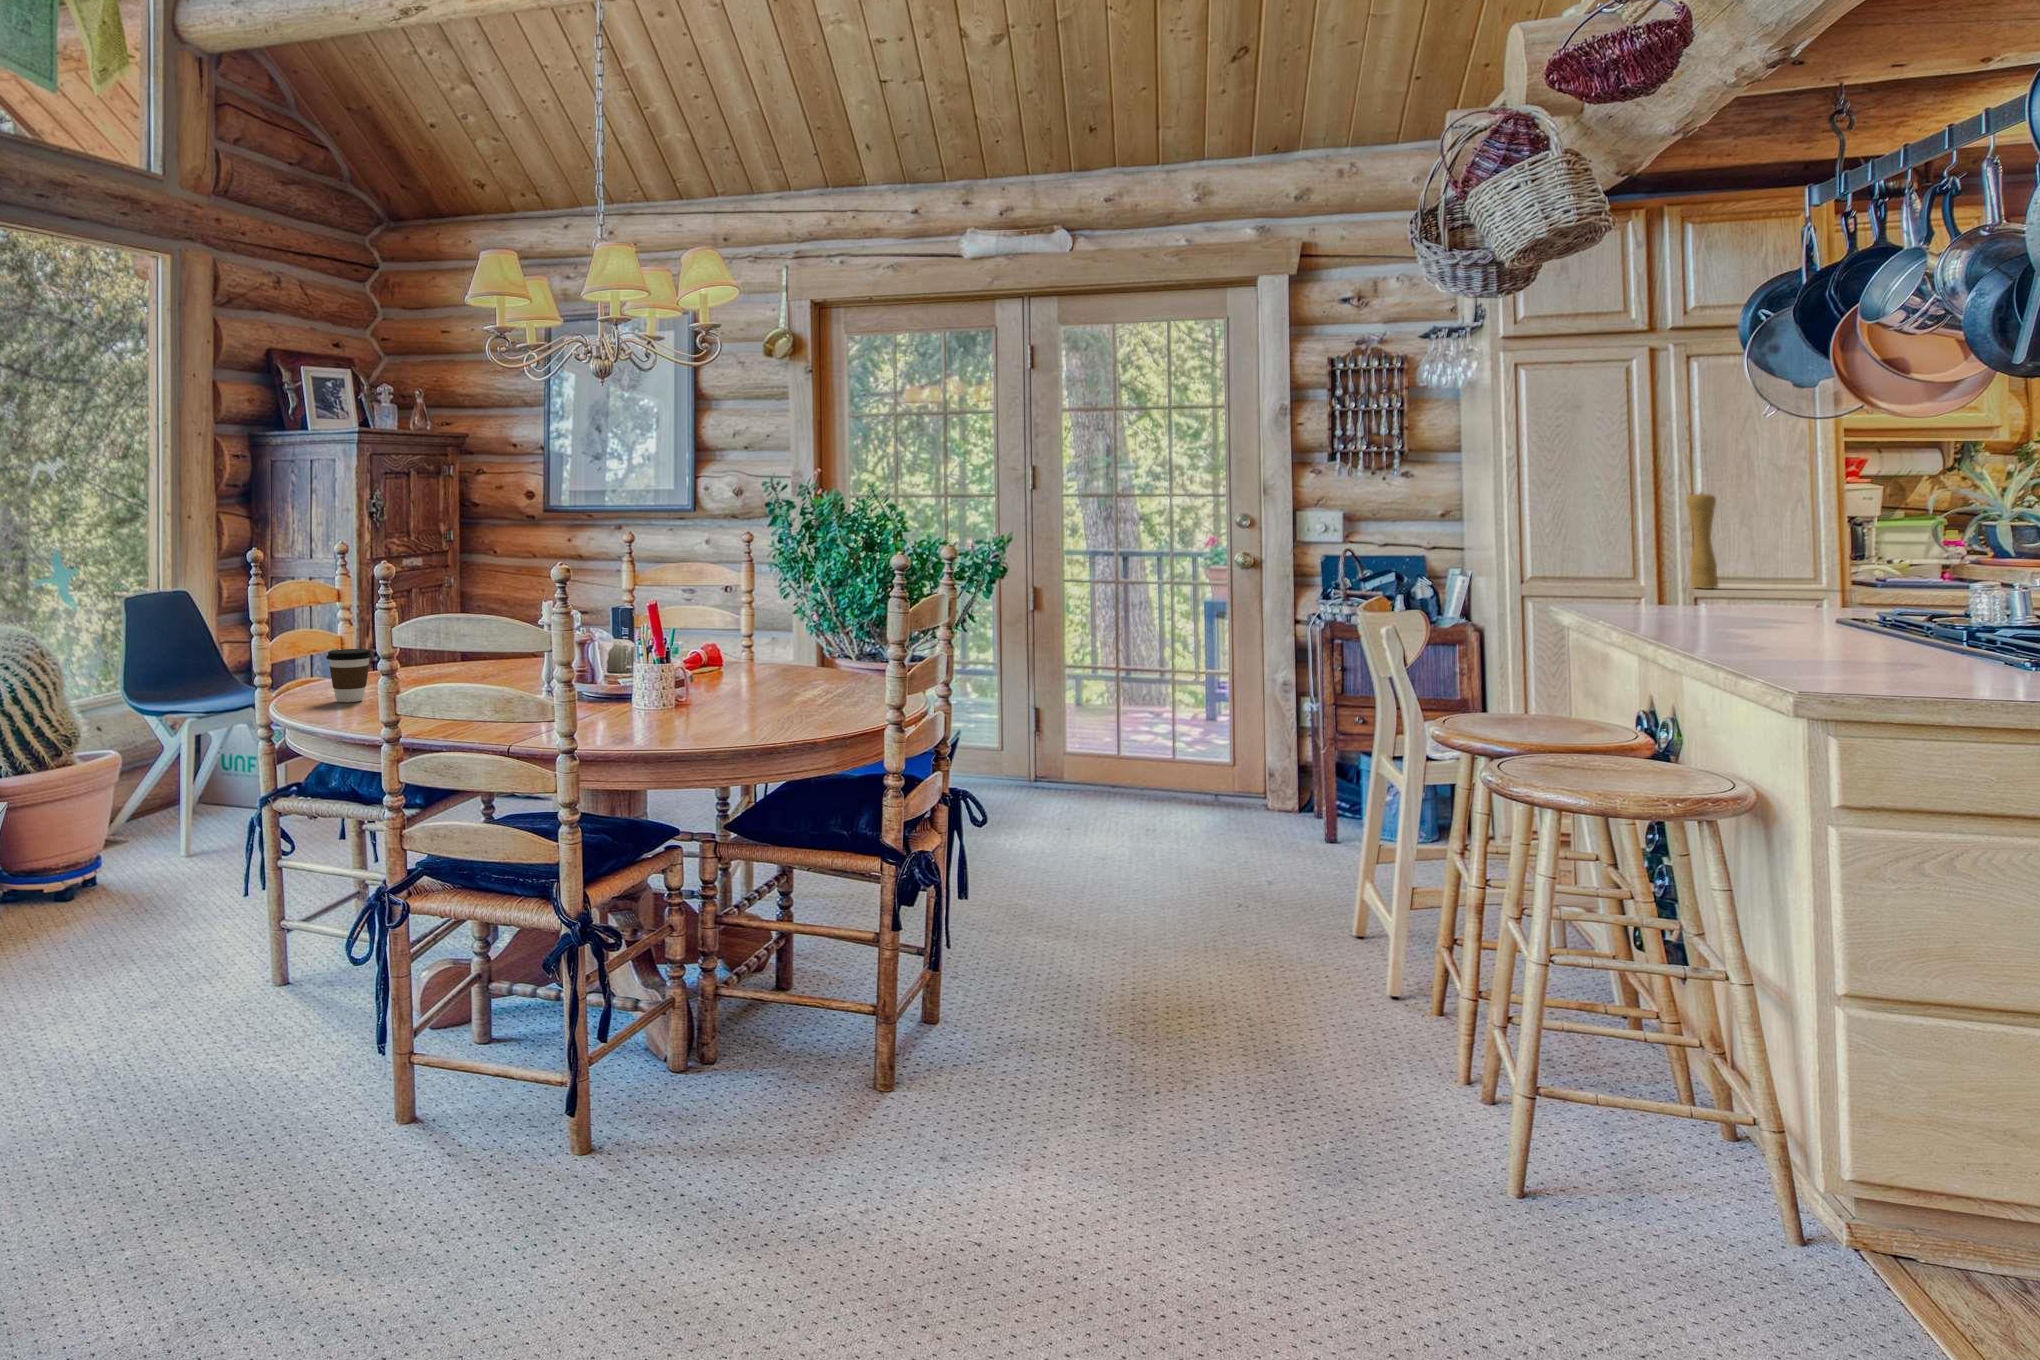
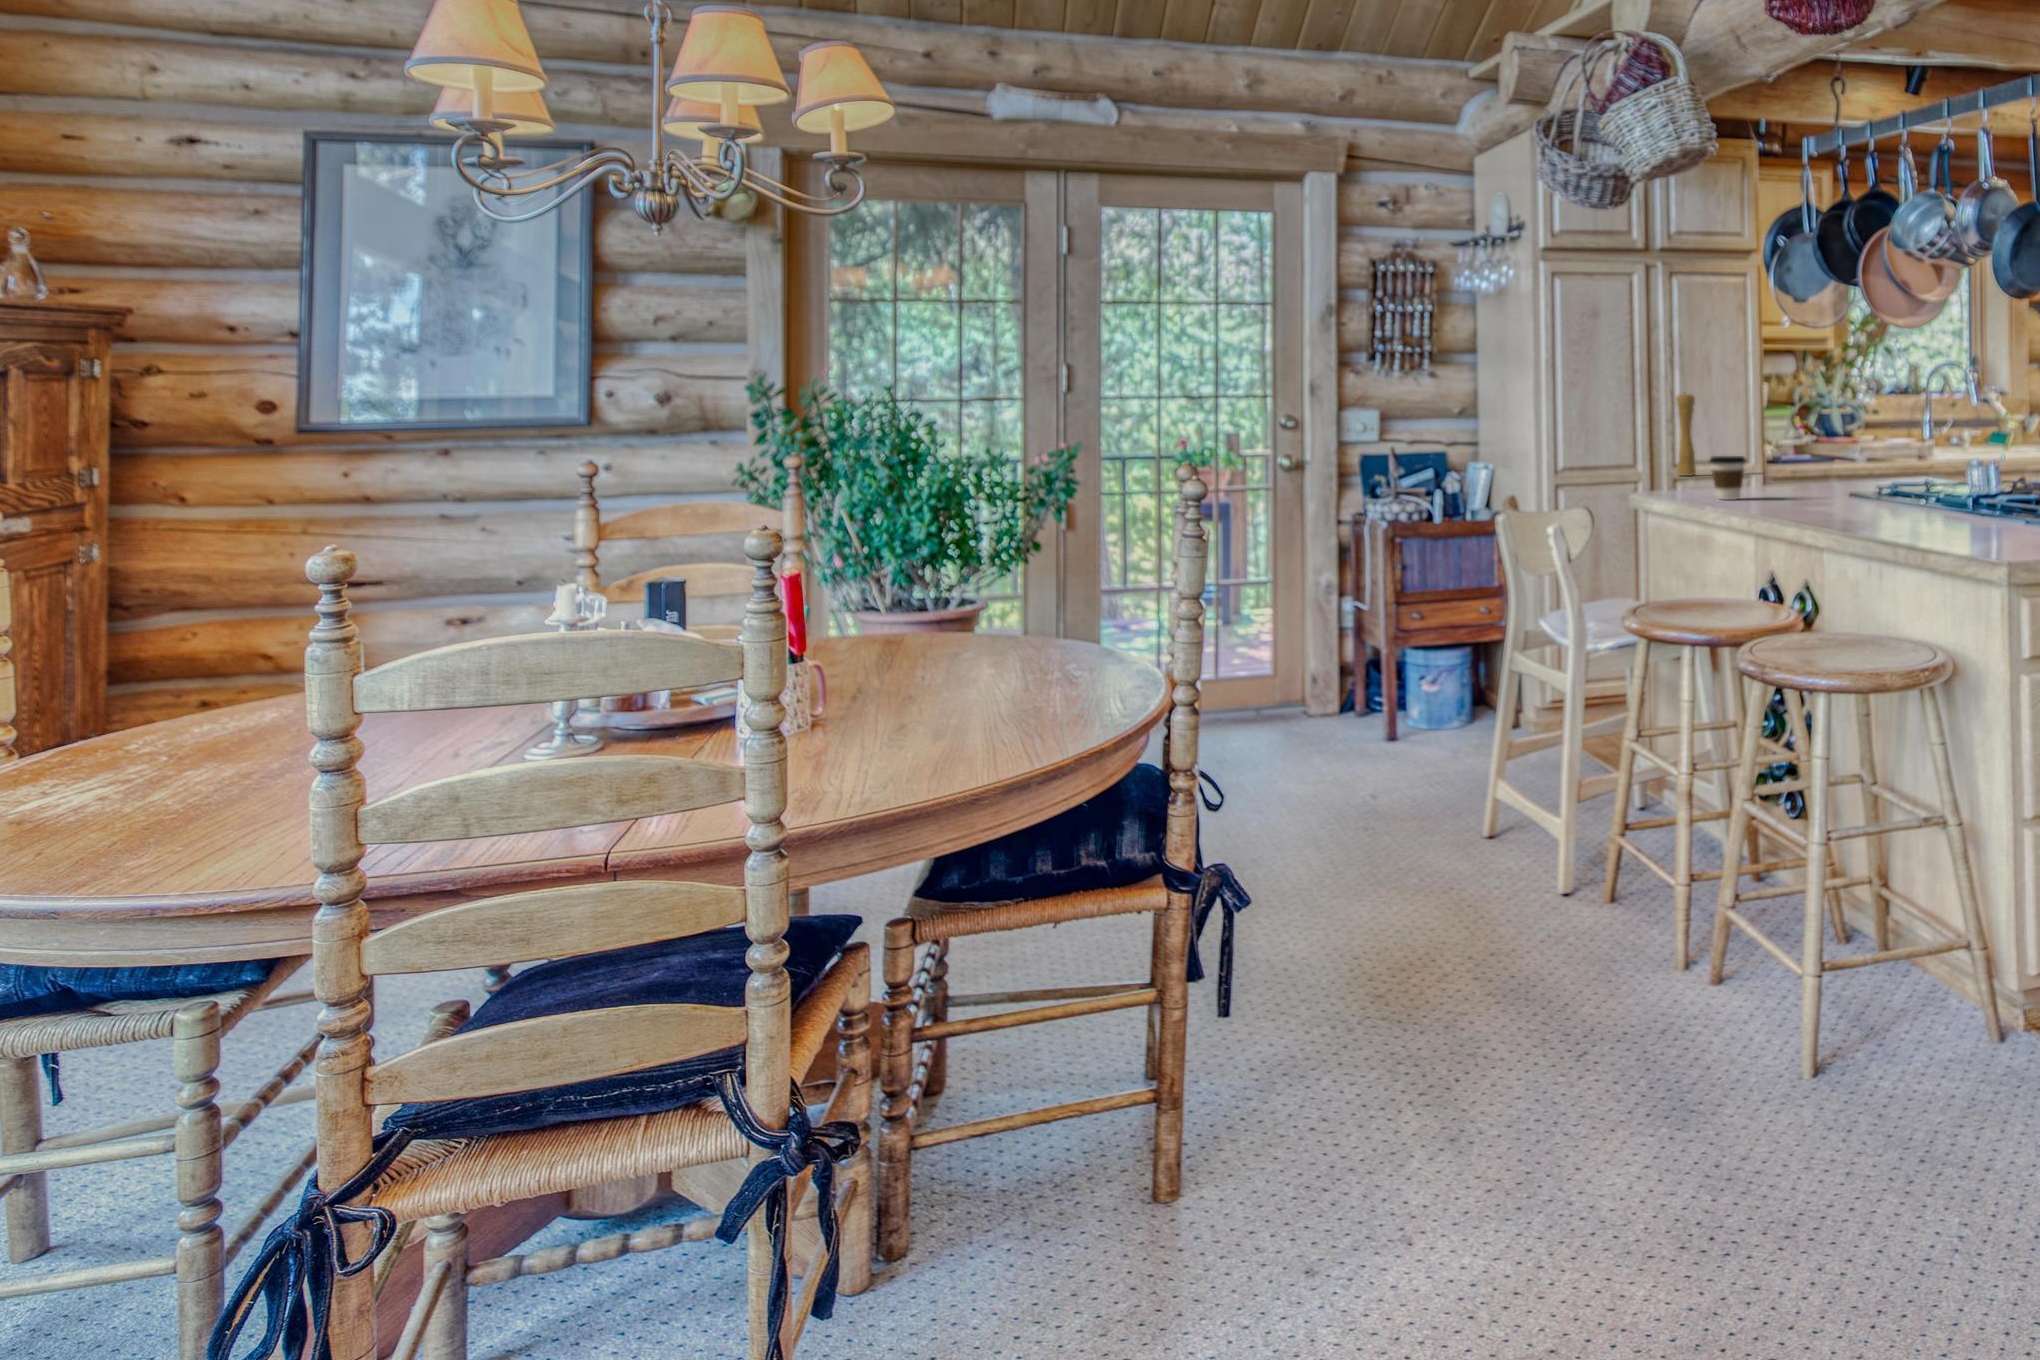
coffee cup: present [326,649,372,702] -> present [1710,456,1746,500]

